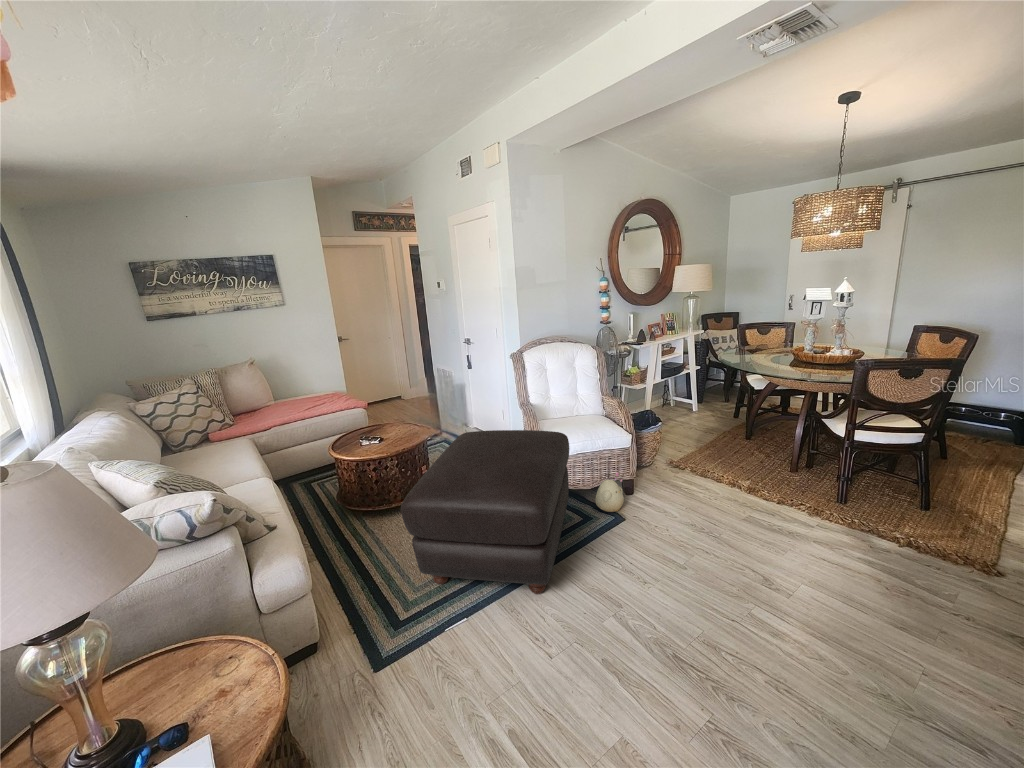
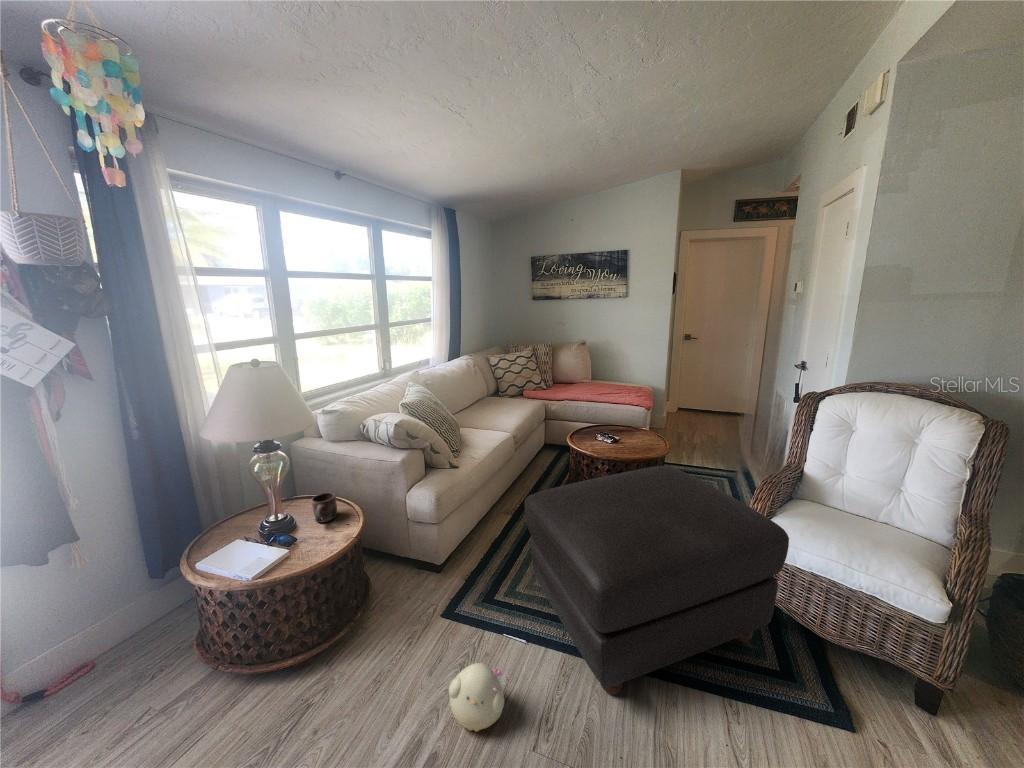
plush toy: present [595,473,624,512] -> present [449,663,508,731]
mug: none [151,634,202,690] -> present [311,493,338,522]

